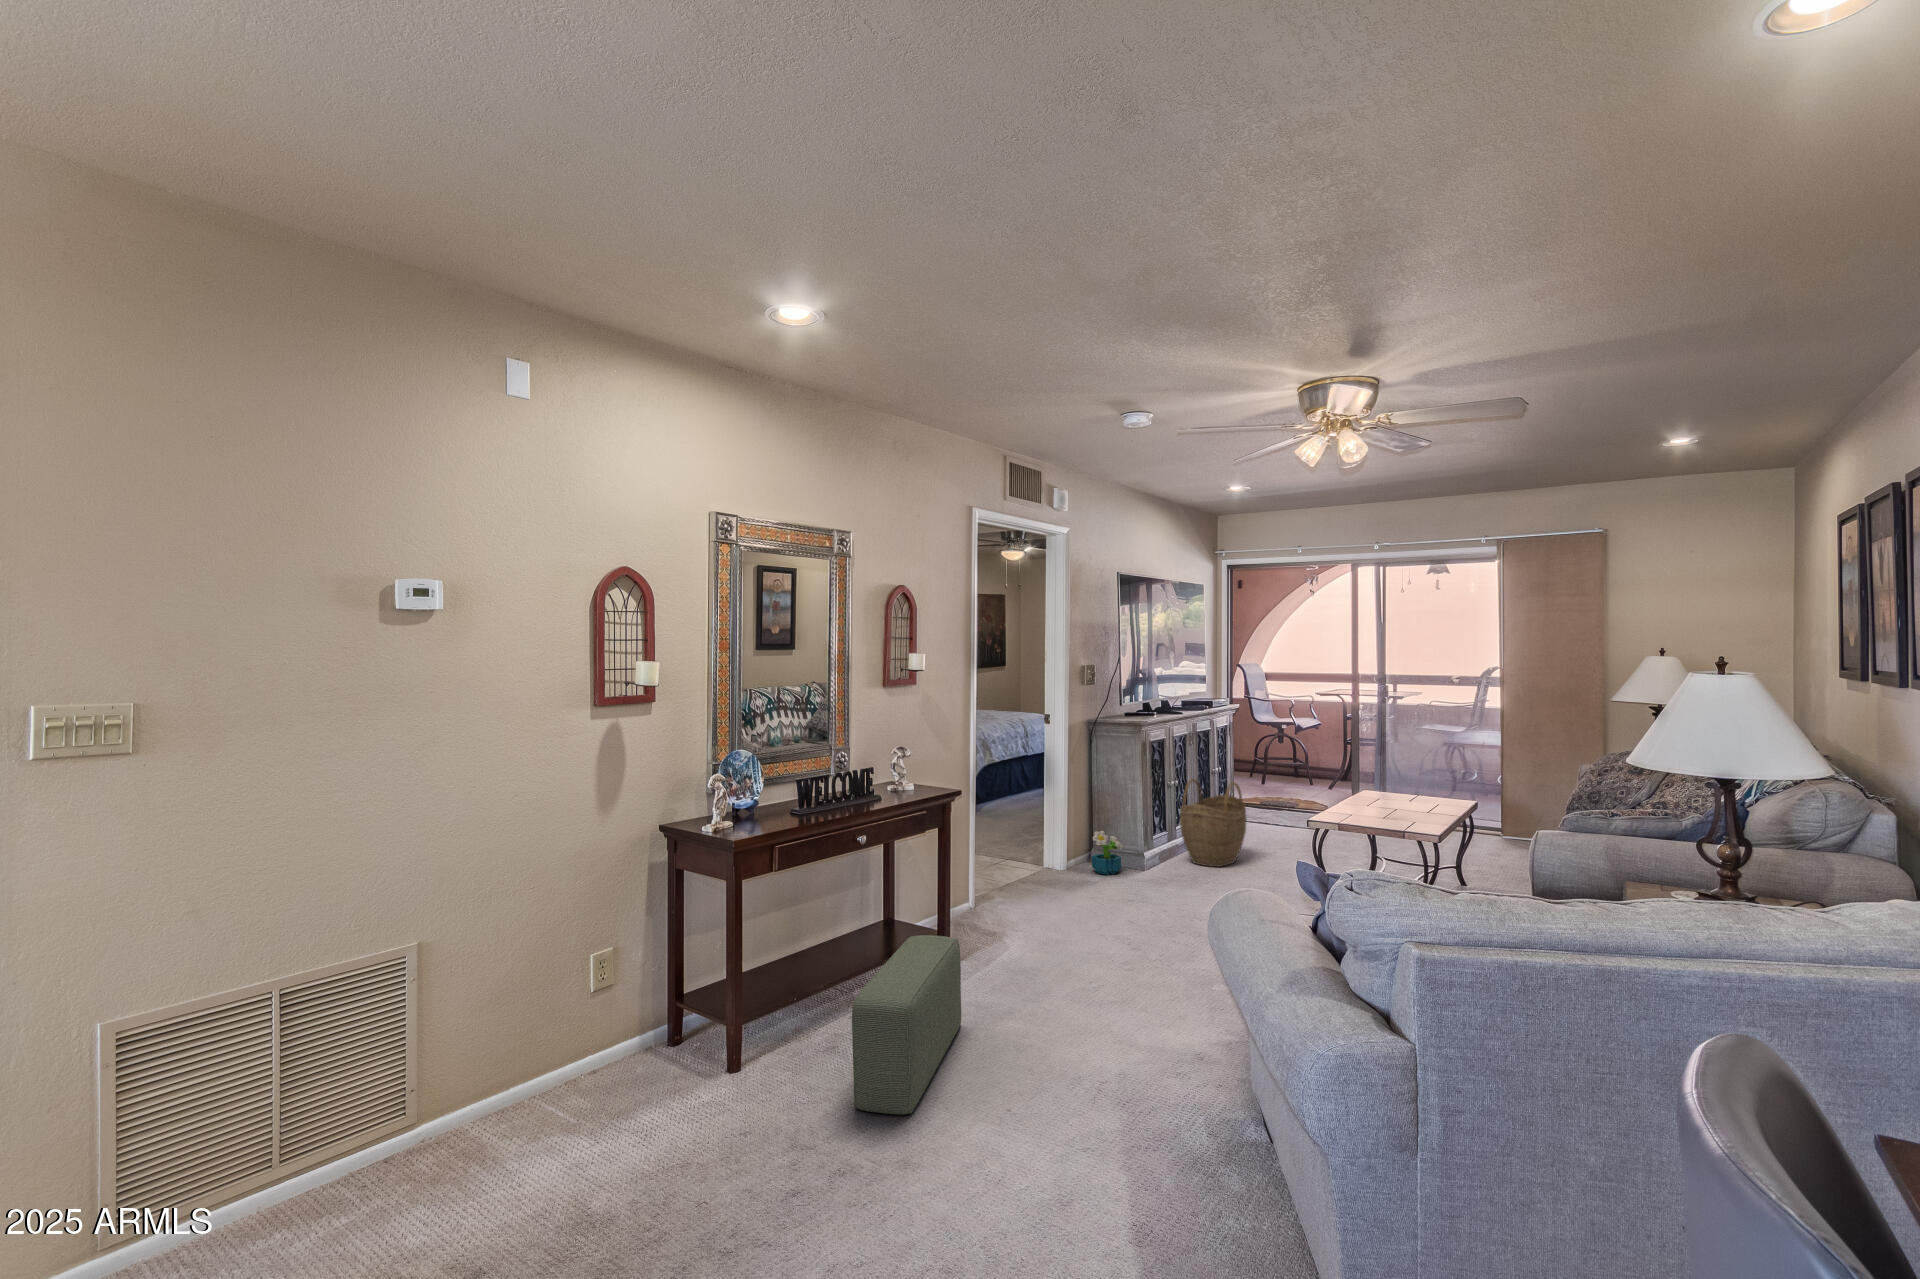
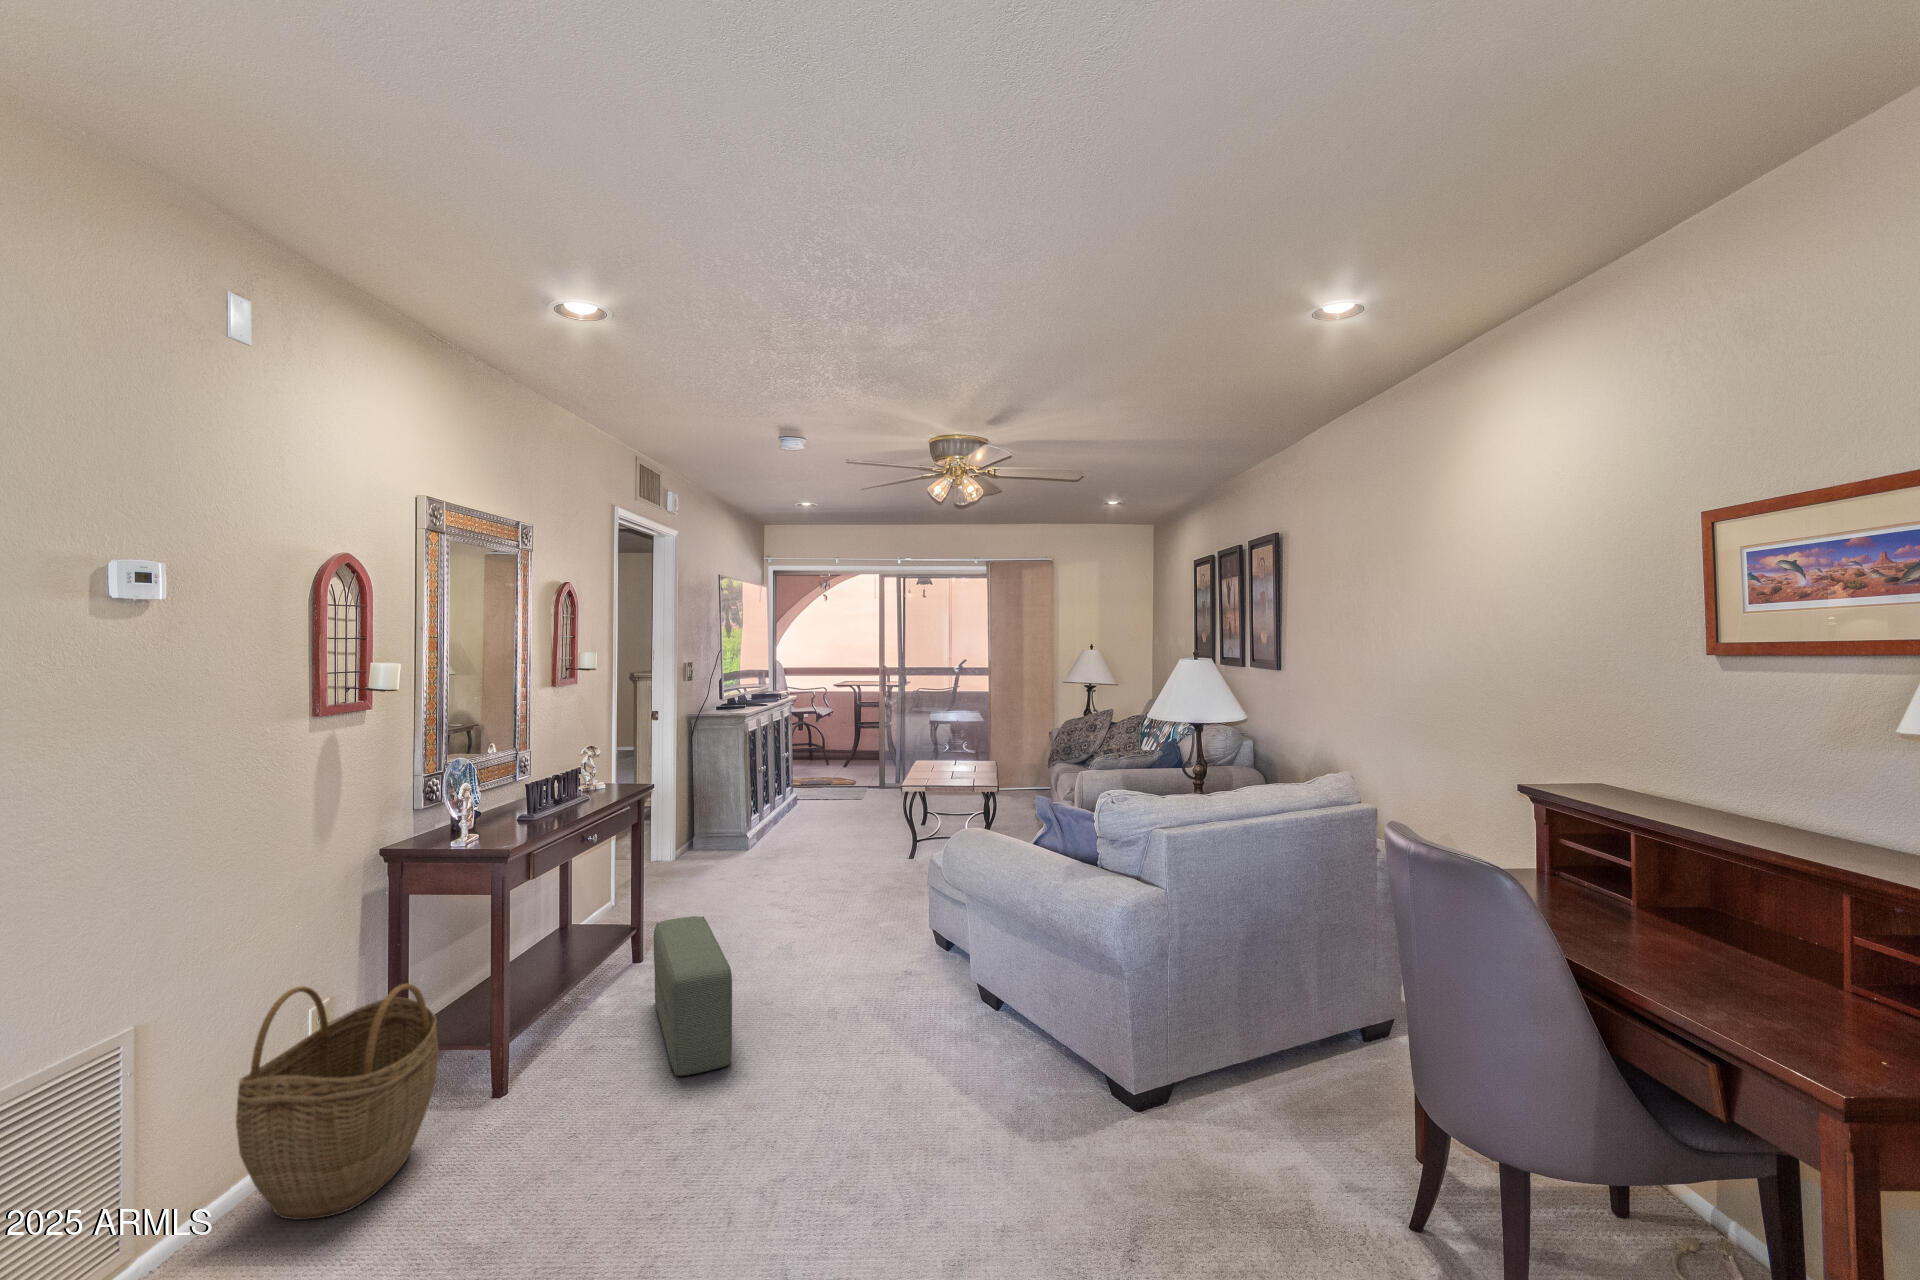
woven basket: present [1180,779,1247,867] -> present [236,984,438,1220]
decorative plant: present [1092,831,1122,875] -> none [697,817,725,857]

